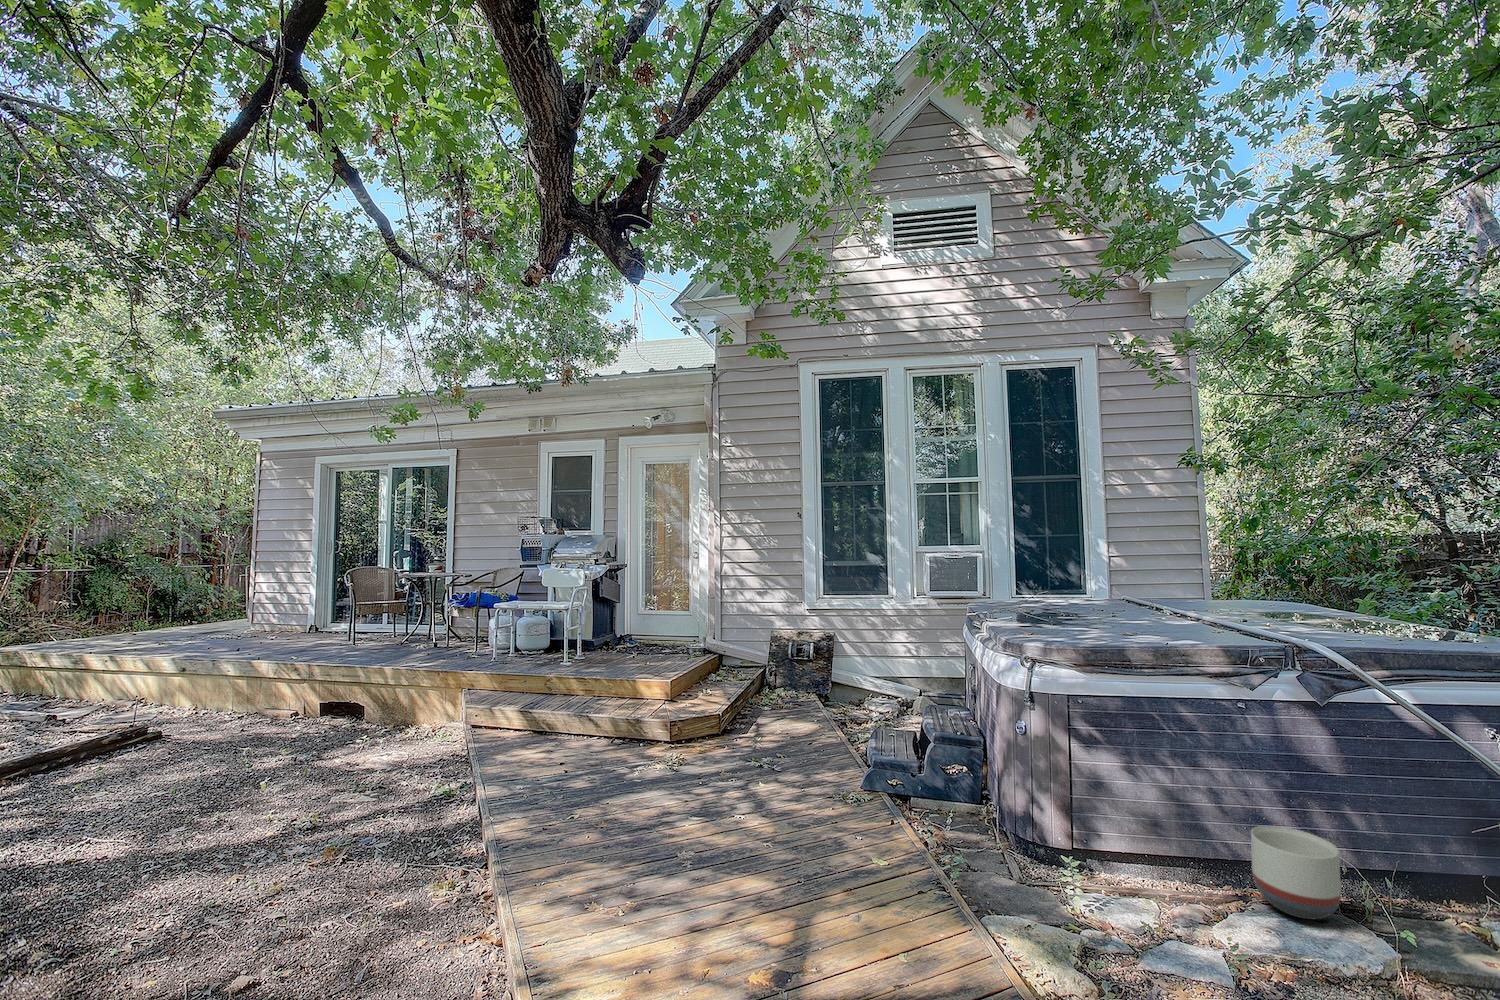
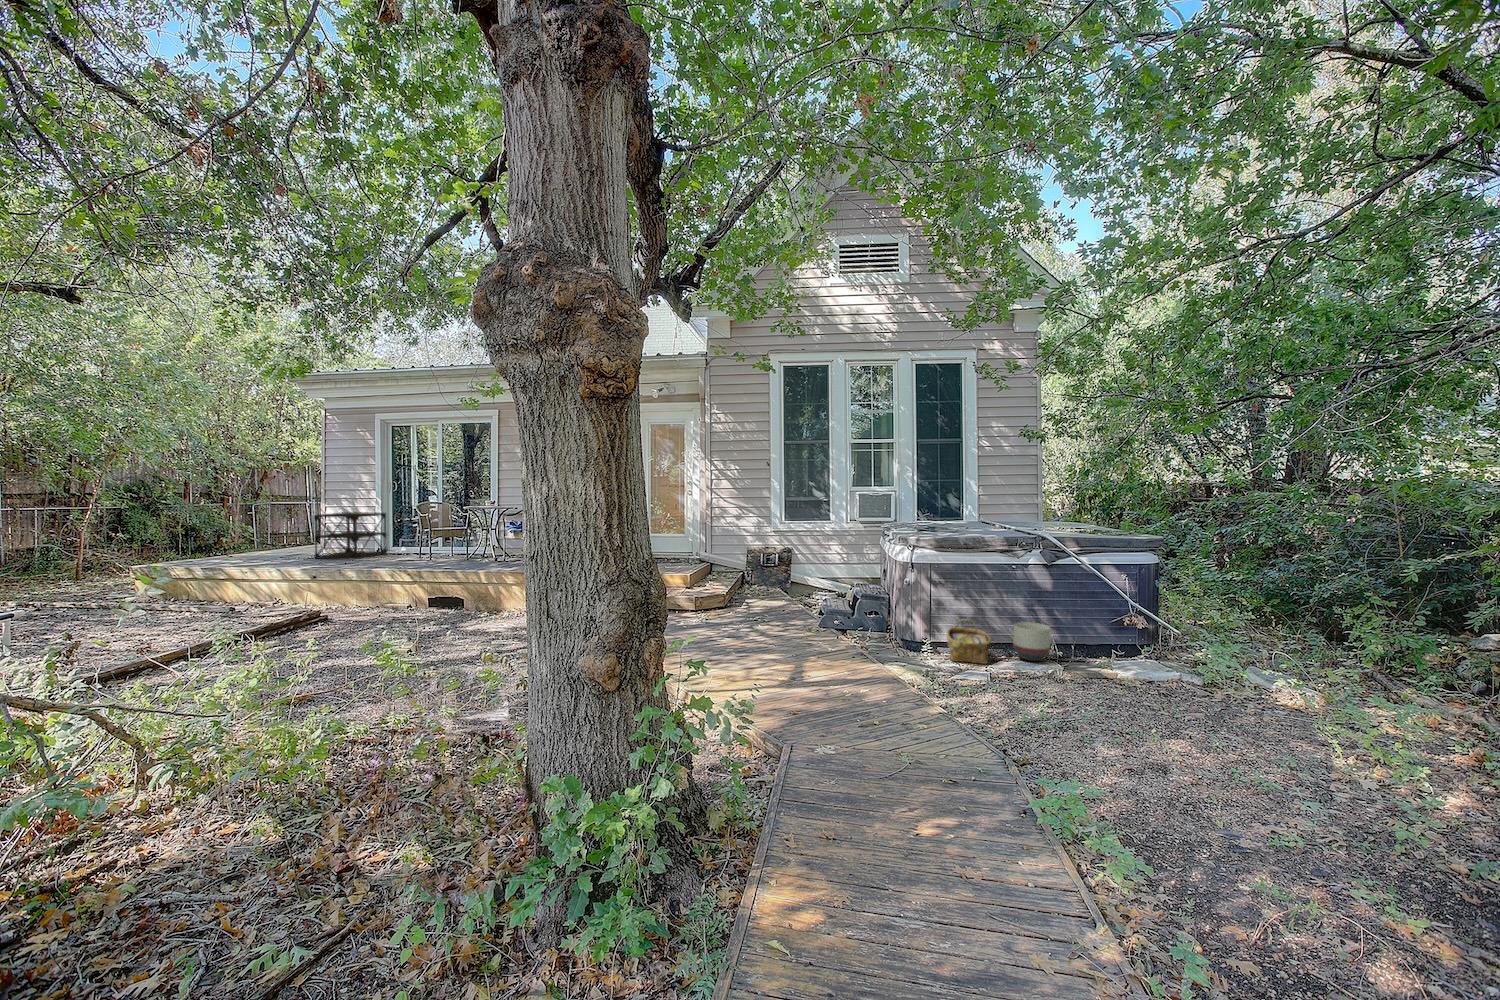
side table: none [224,580,320,643] -> present [314,512,387,559]
woven basket: none [1110,812,1210,924] -> present [947,619,991,664]

